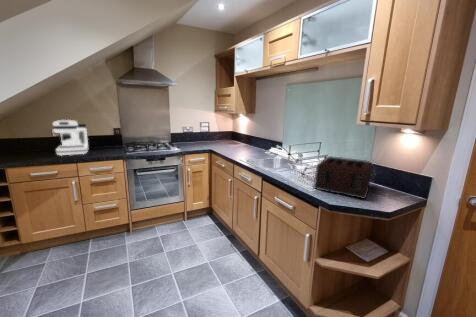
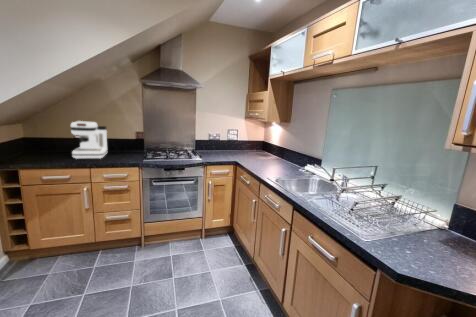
toaster: present [313,156,372,198] -> none [367,188,466,267]

